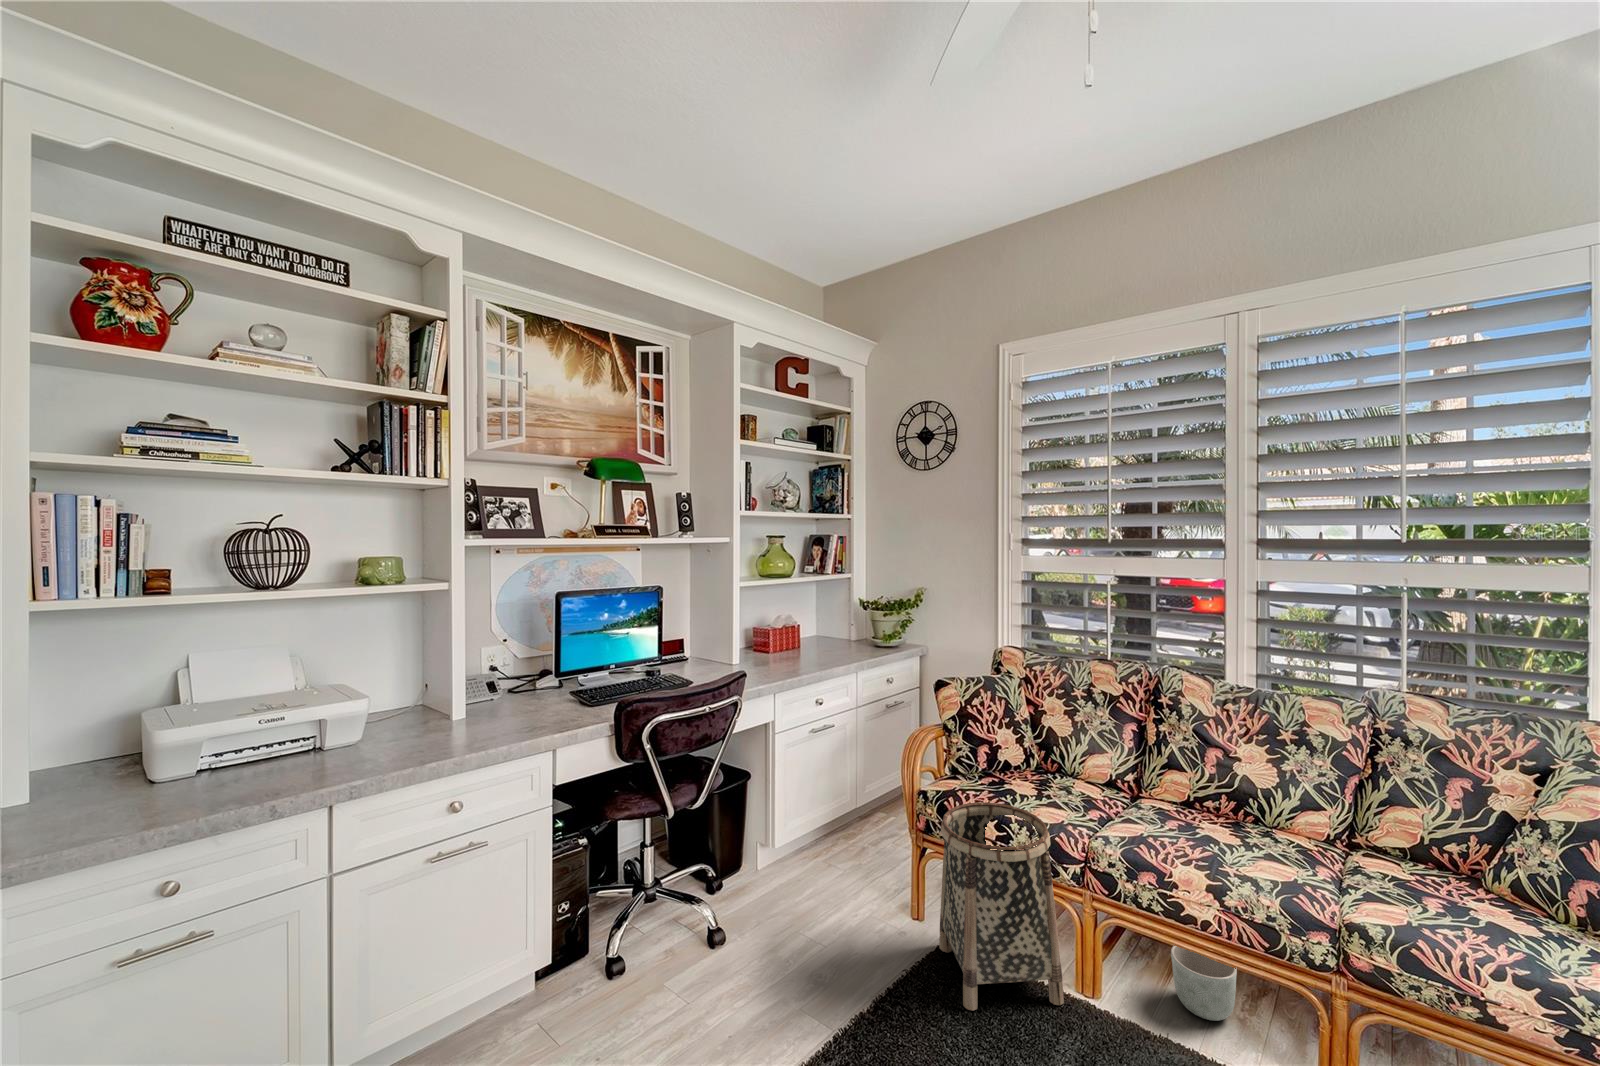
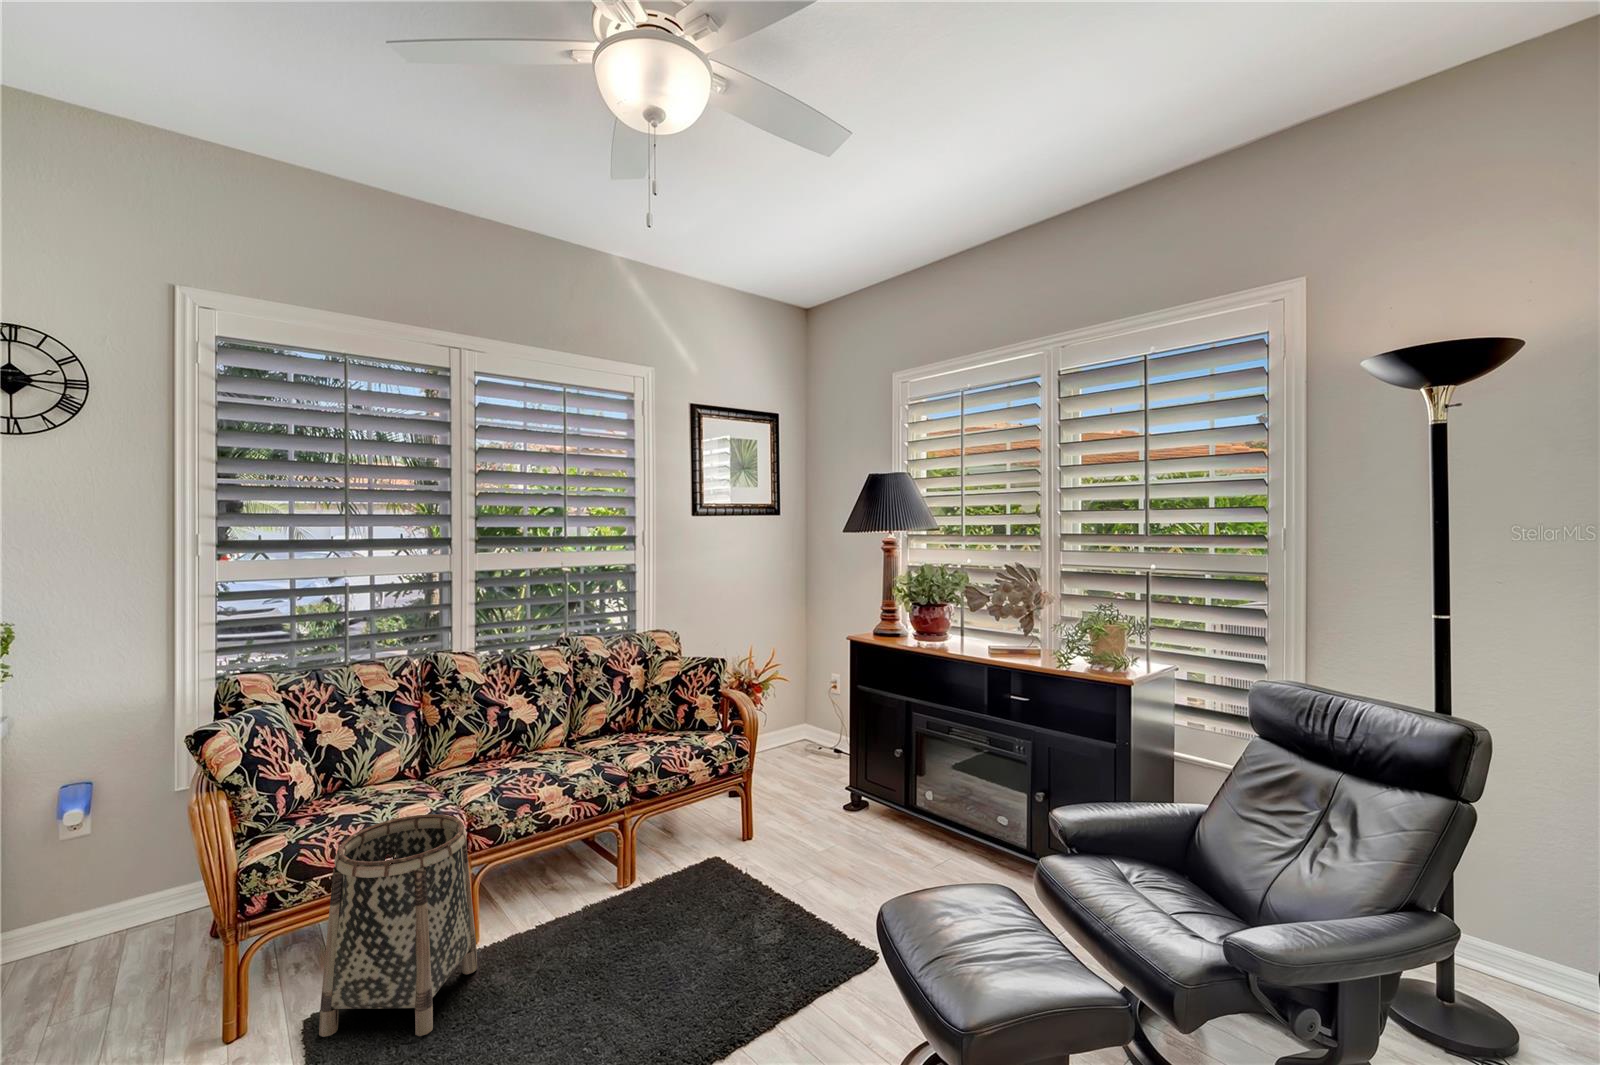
planter: present [1171,946,1237,1021] -> none [516,851,563,906]

